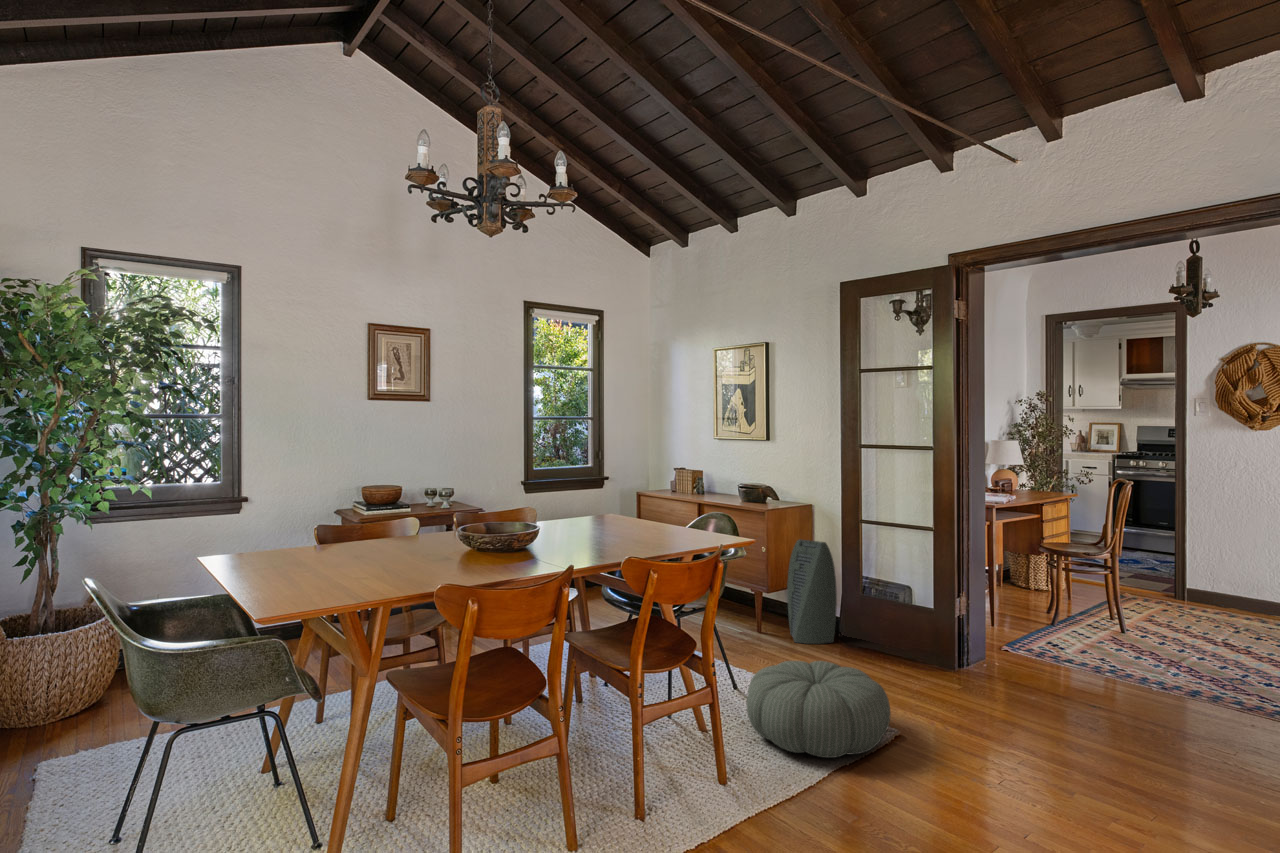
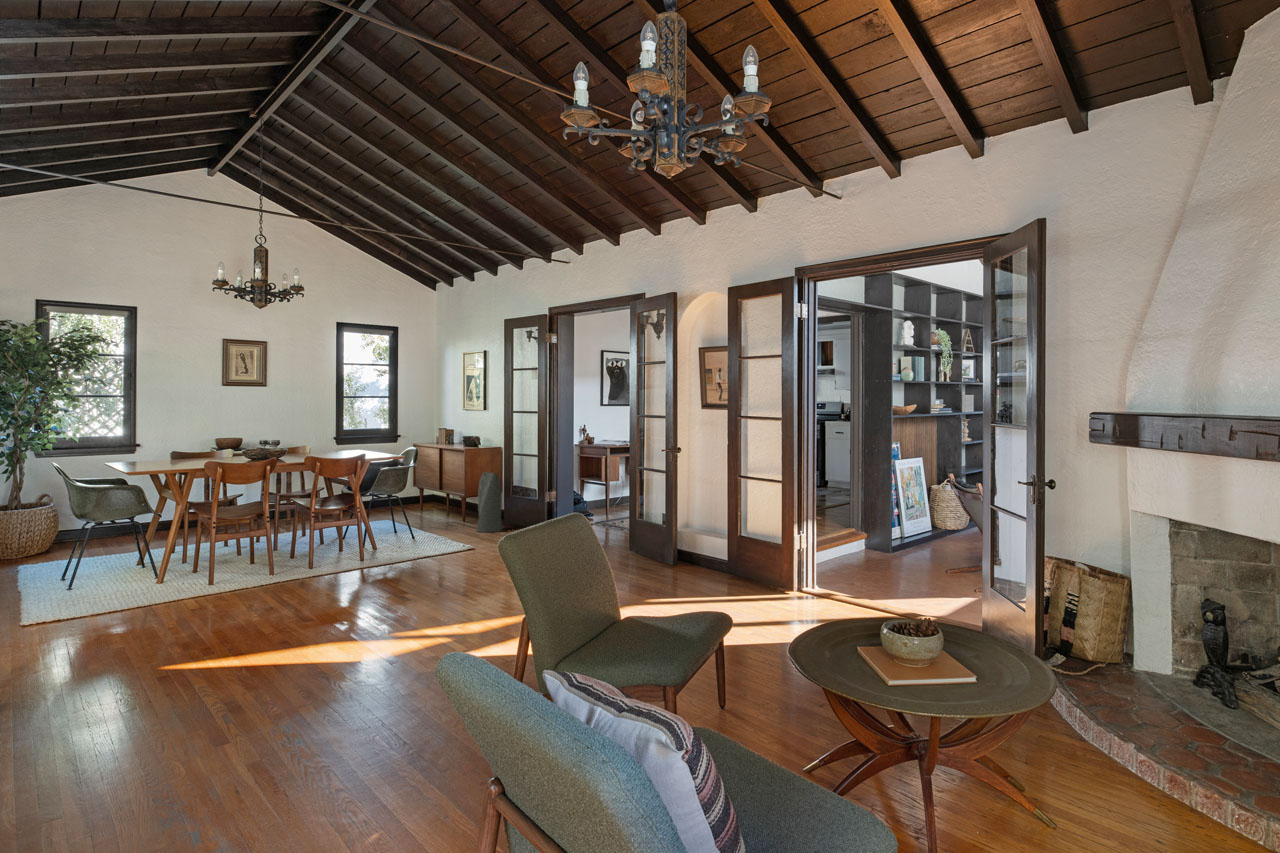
pouf: present [747,661,891,758] -> none [389,525,463,564]

